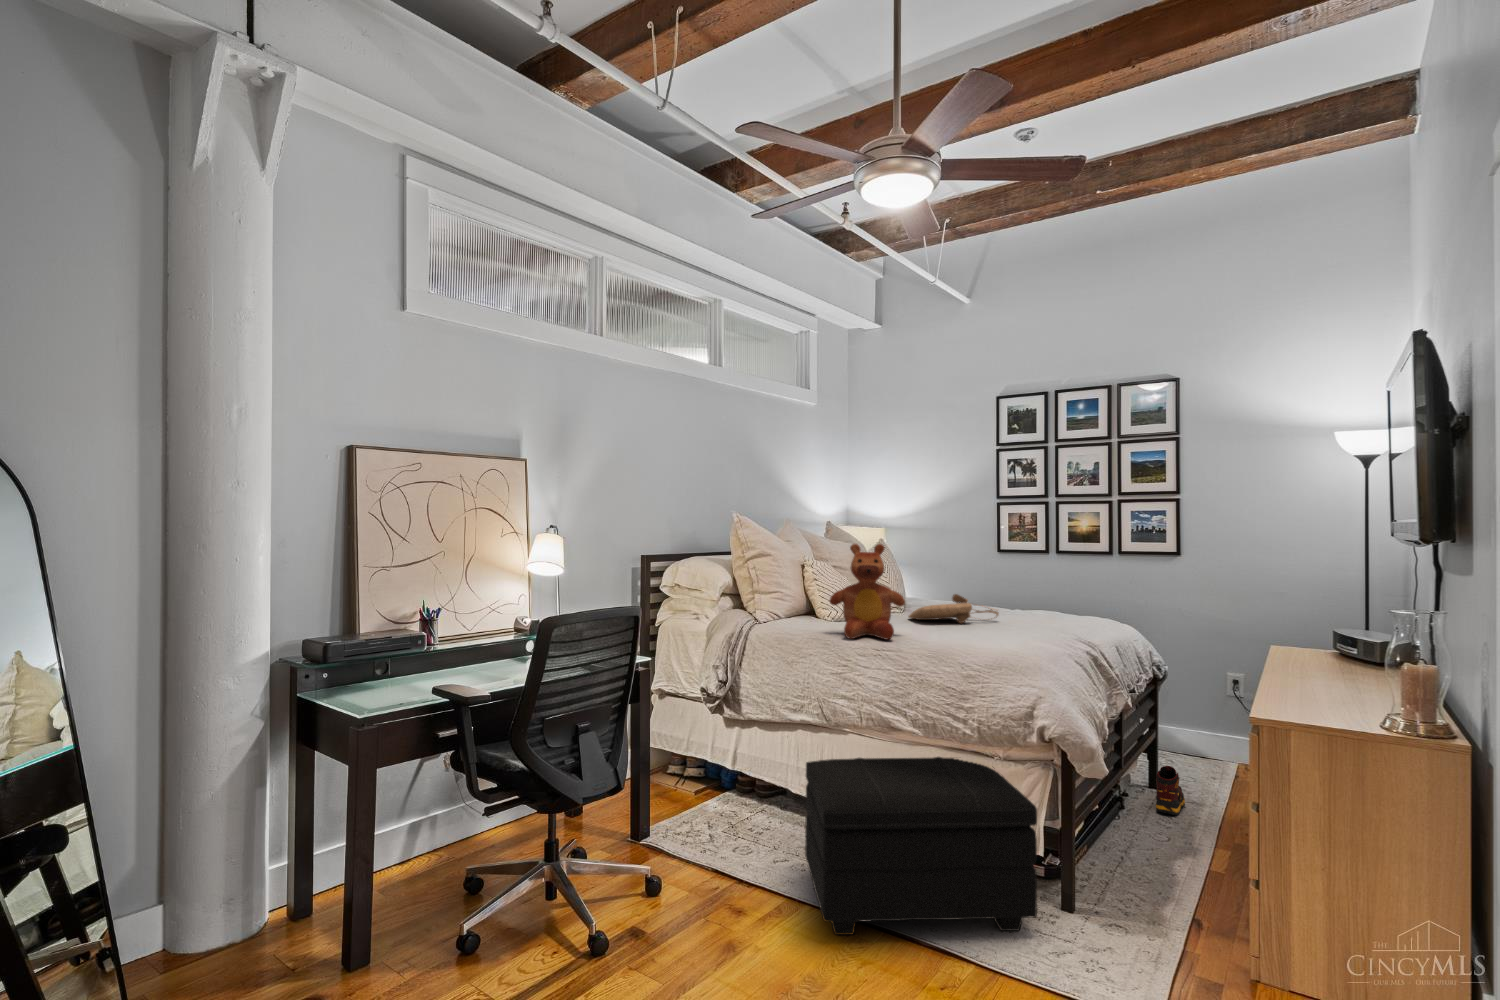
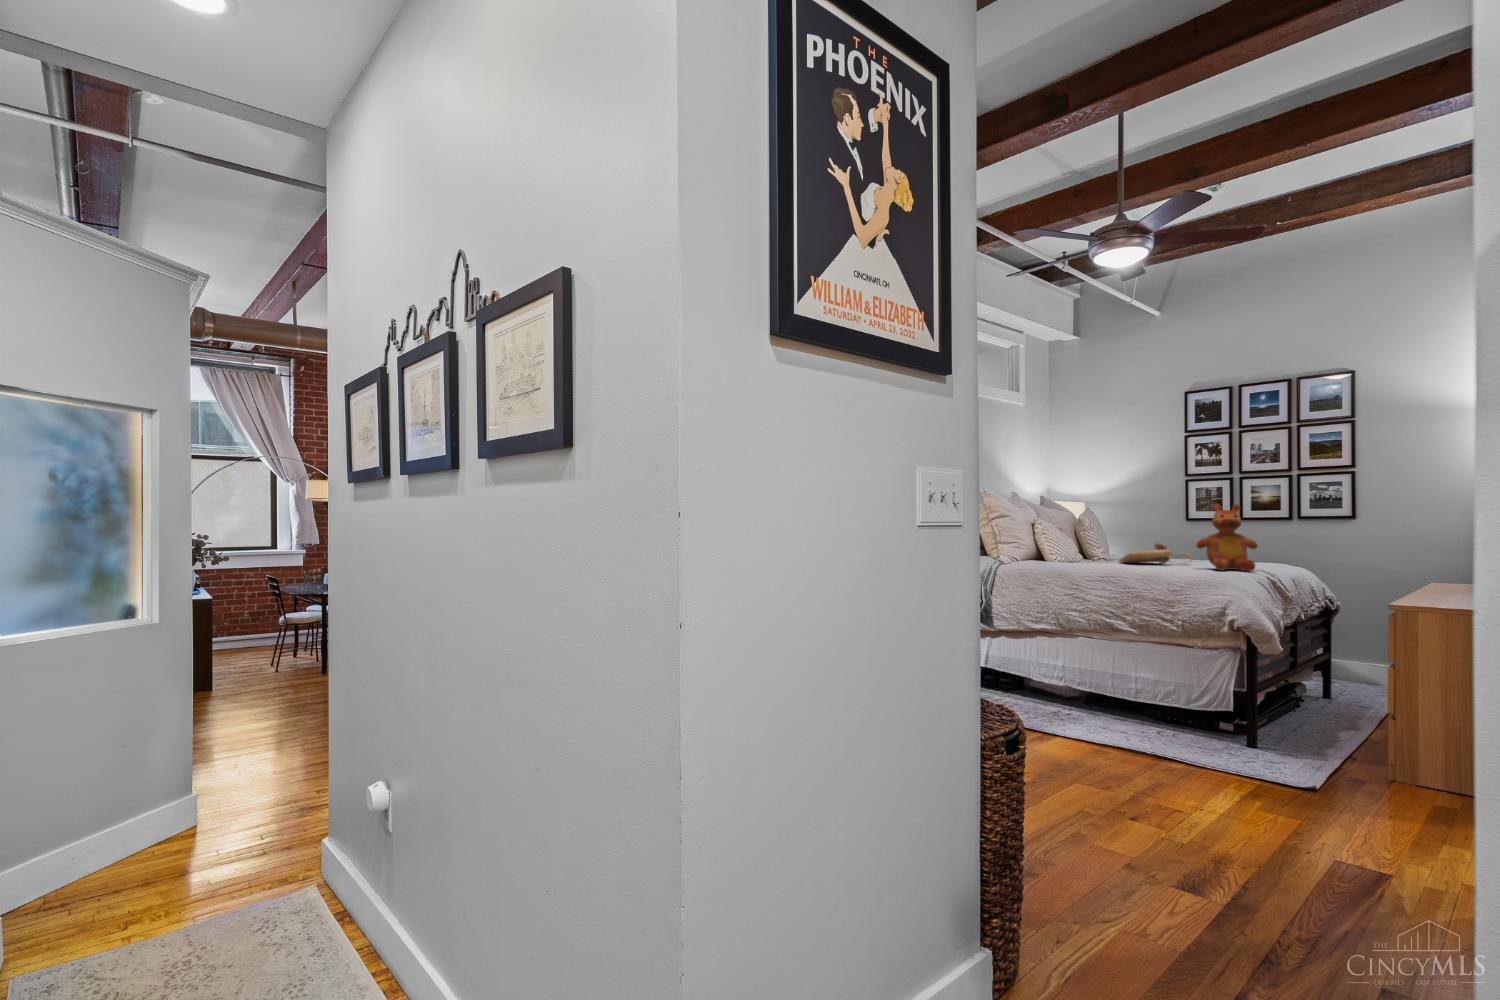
teddy bear: present [830,544,905,640] -> present [1196,504,1258,571]
footstool: present [805,757,1037,935] -> none [1053,647,1228,755]
shoe: present [1156,766,1185,815] -> none [1328,675,1353,711]

